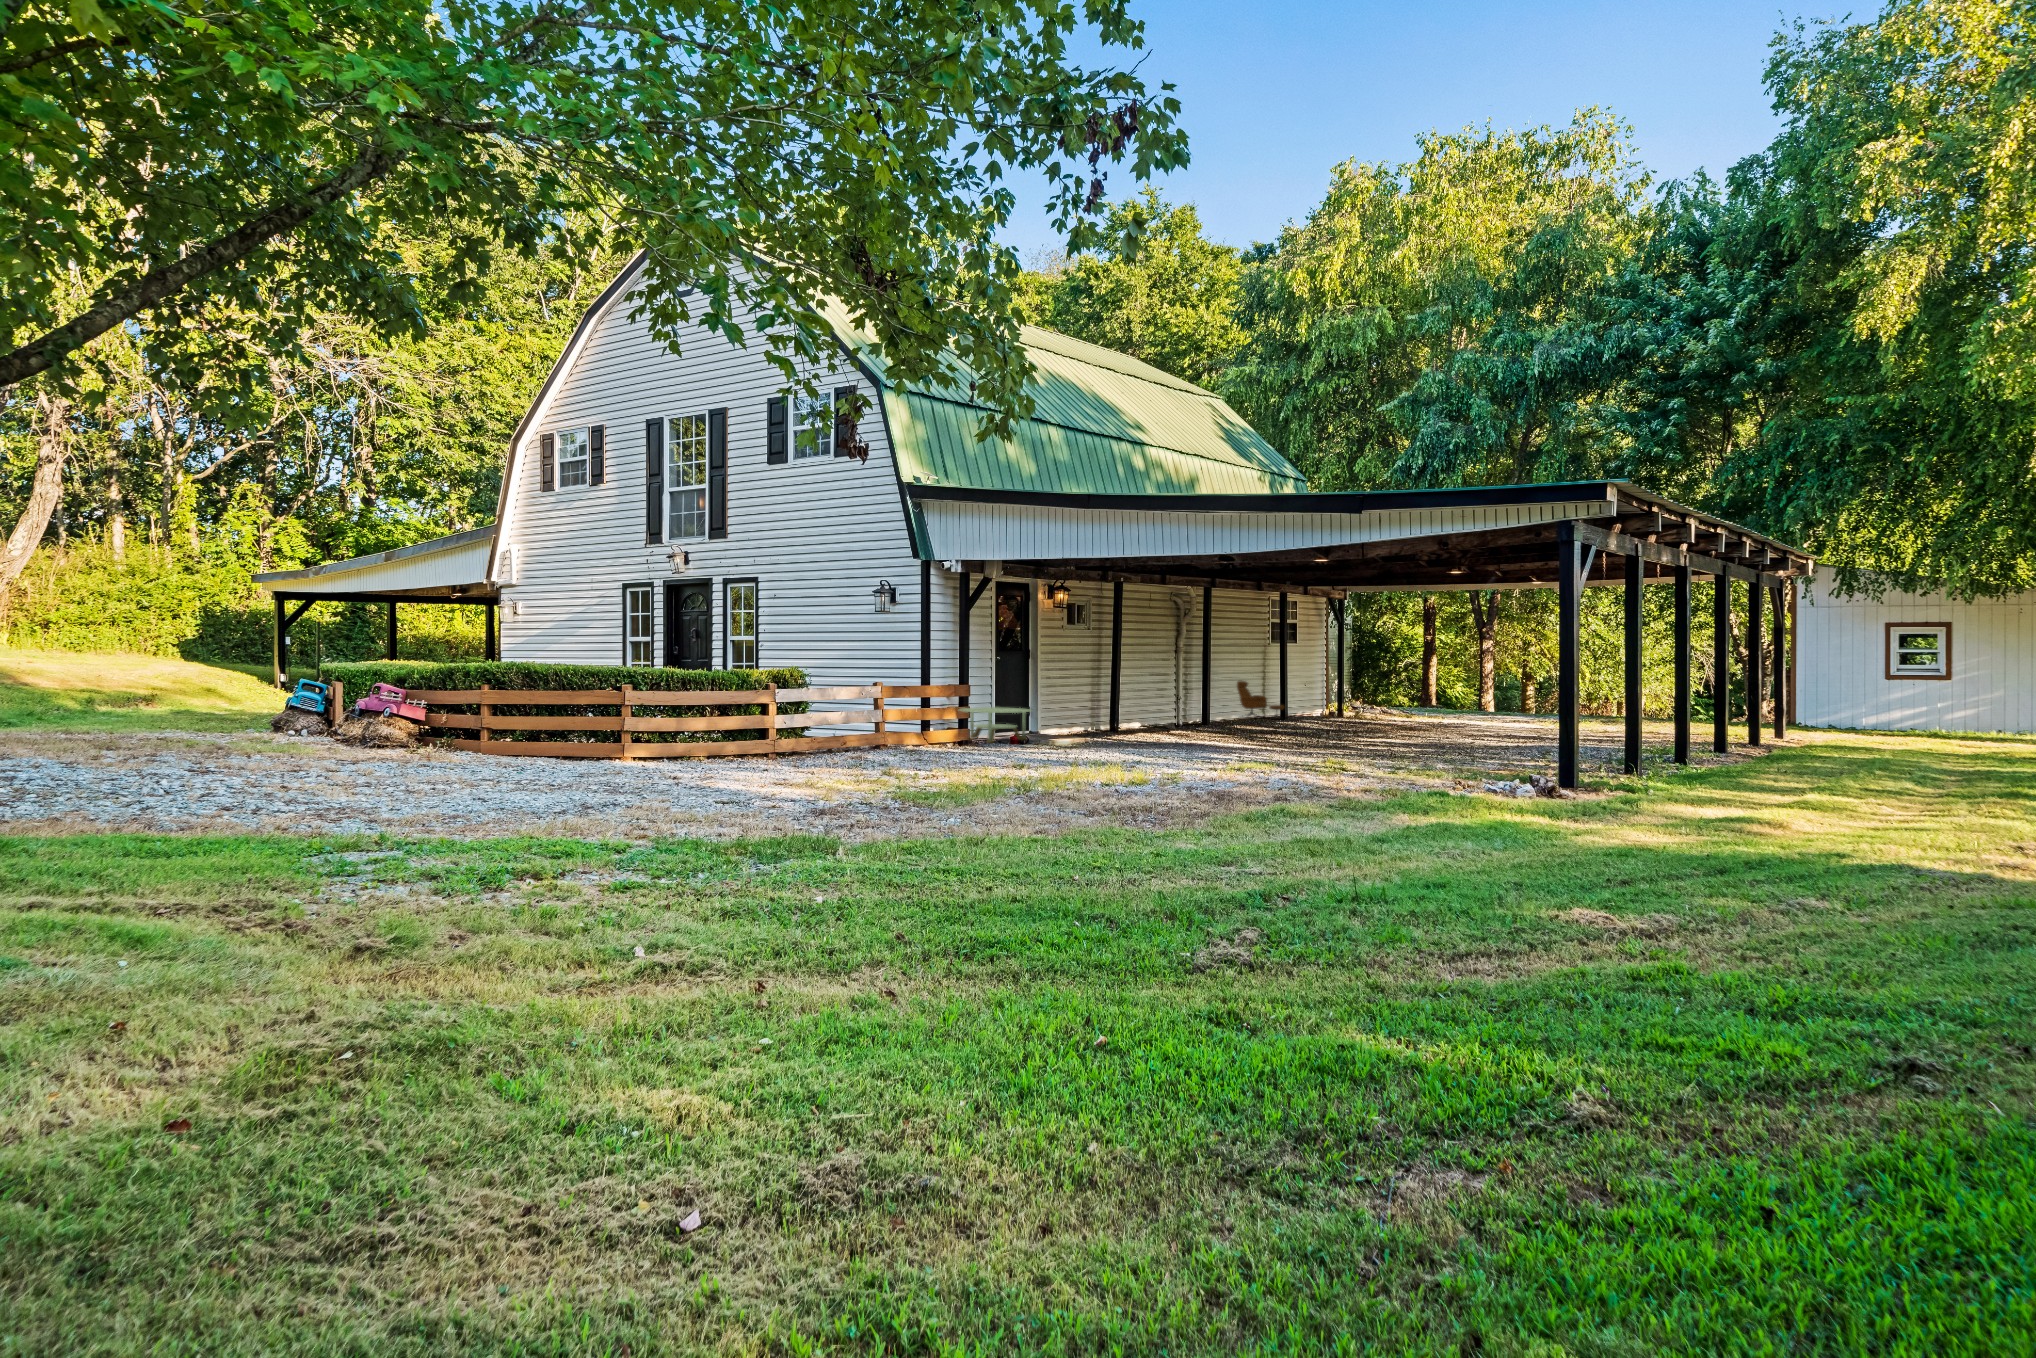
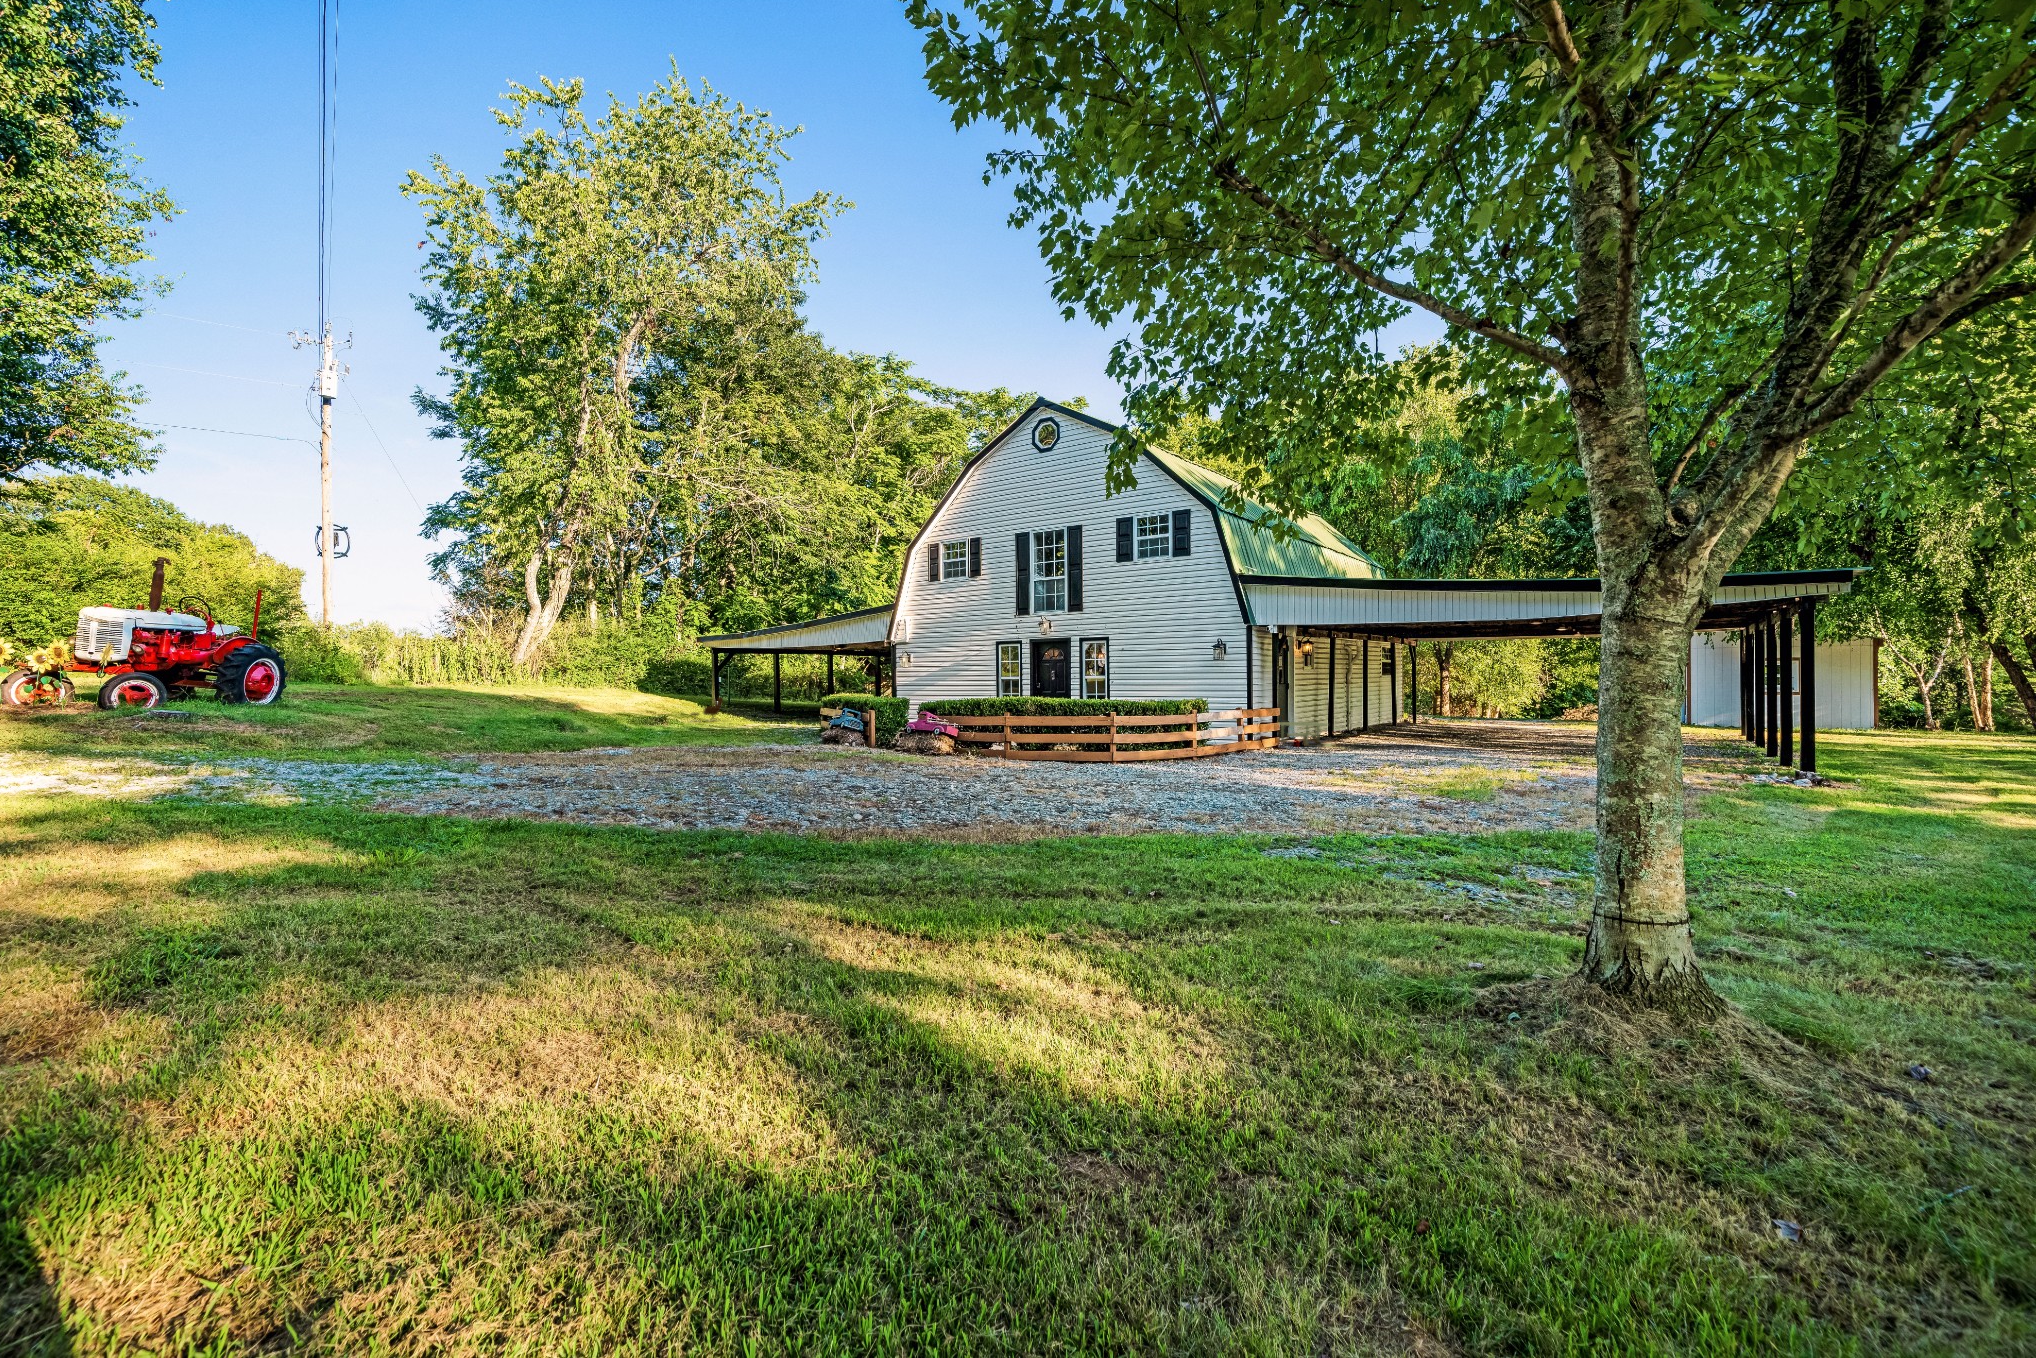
lounge chair: present [1237,681,1284,718] -> present [691,697,723,721]

